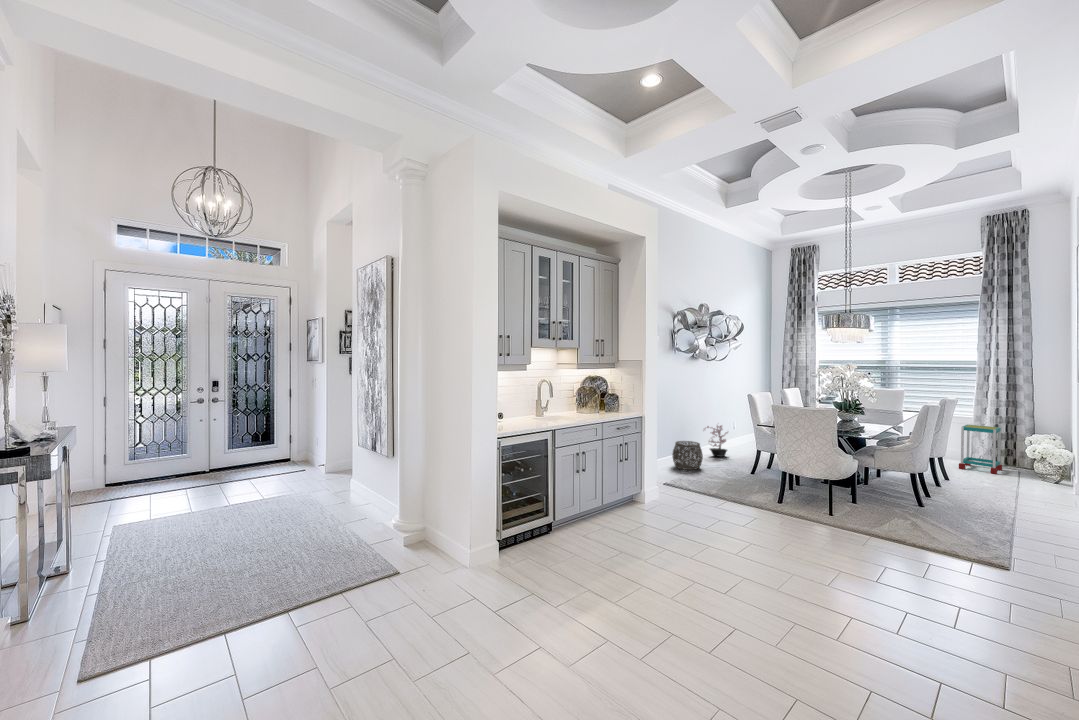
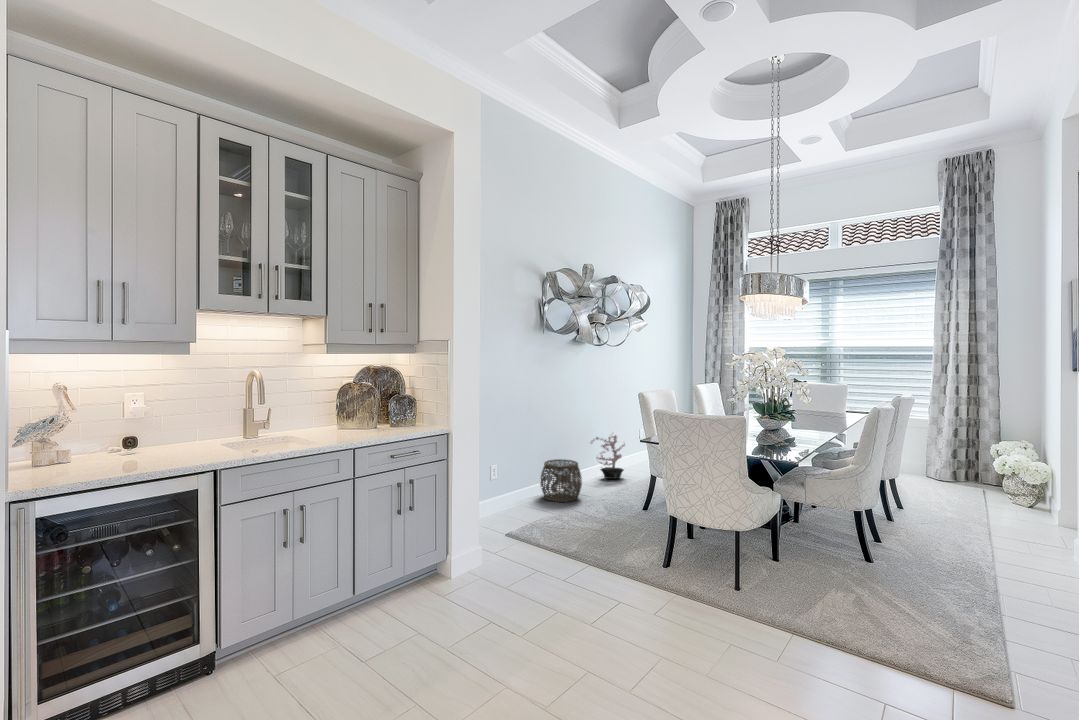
side table: present [959,425,1002,474] -> none [912,429,963,494]

